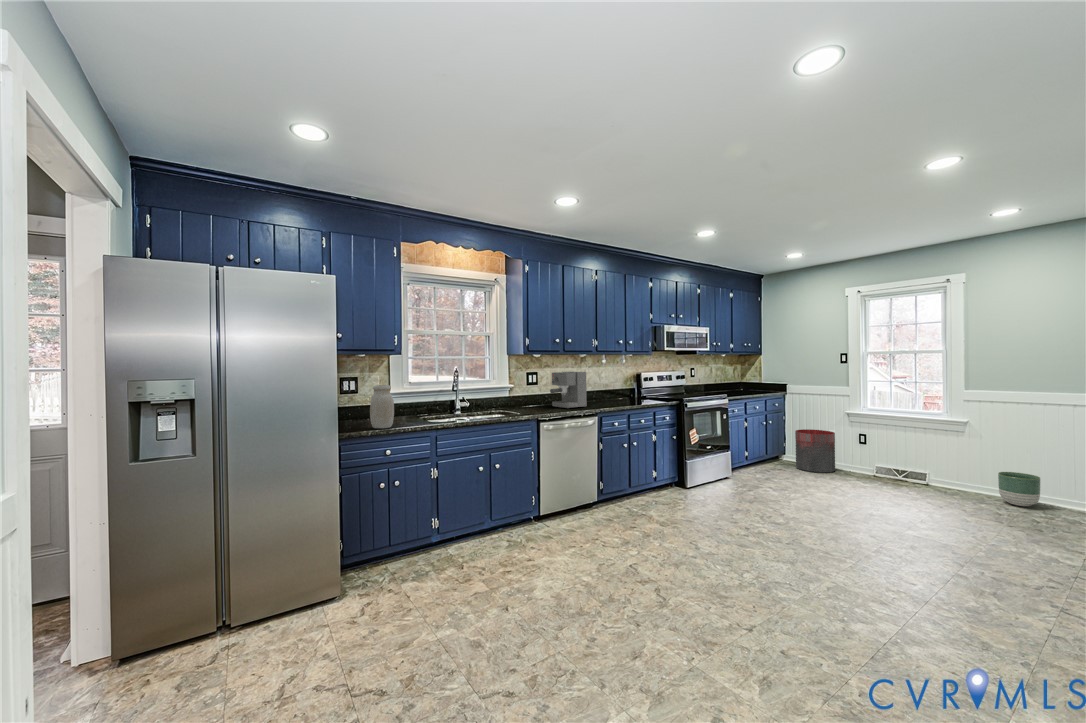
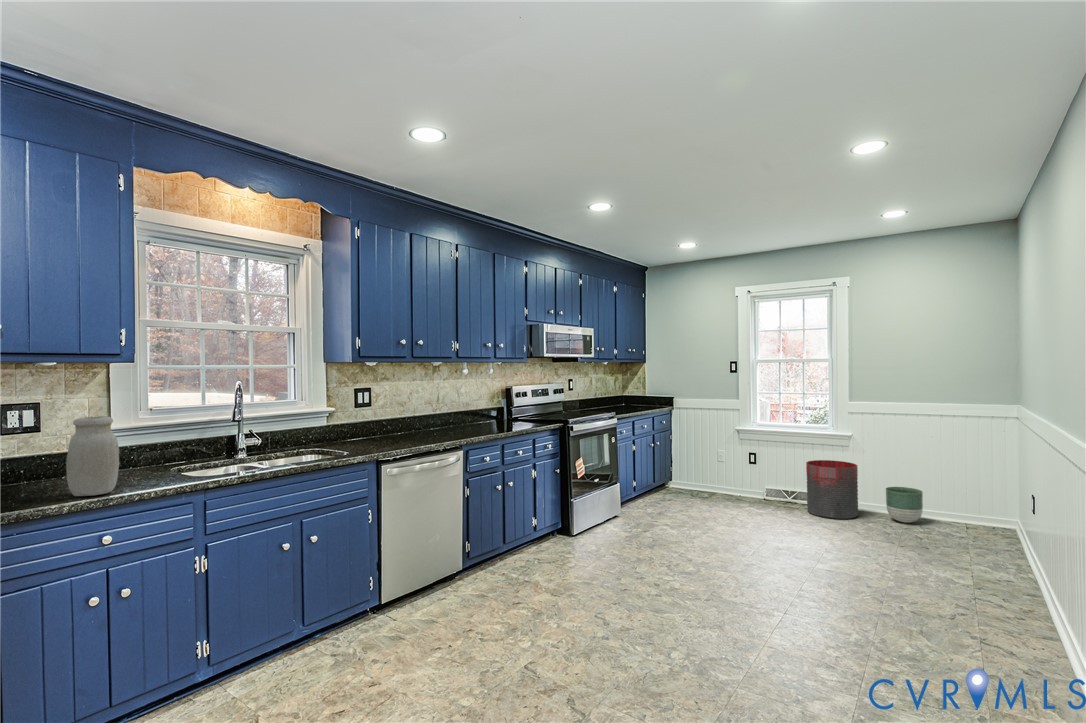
coffee maker: present [550,372,587,408] -> none [392,386,444,440]
trash can: present [795,429,835,473] -> present [806,460,858,519]

